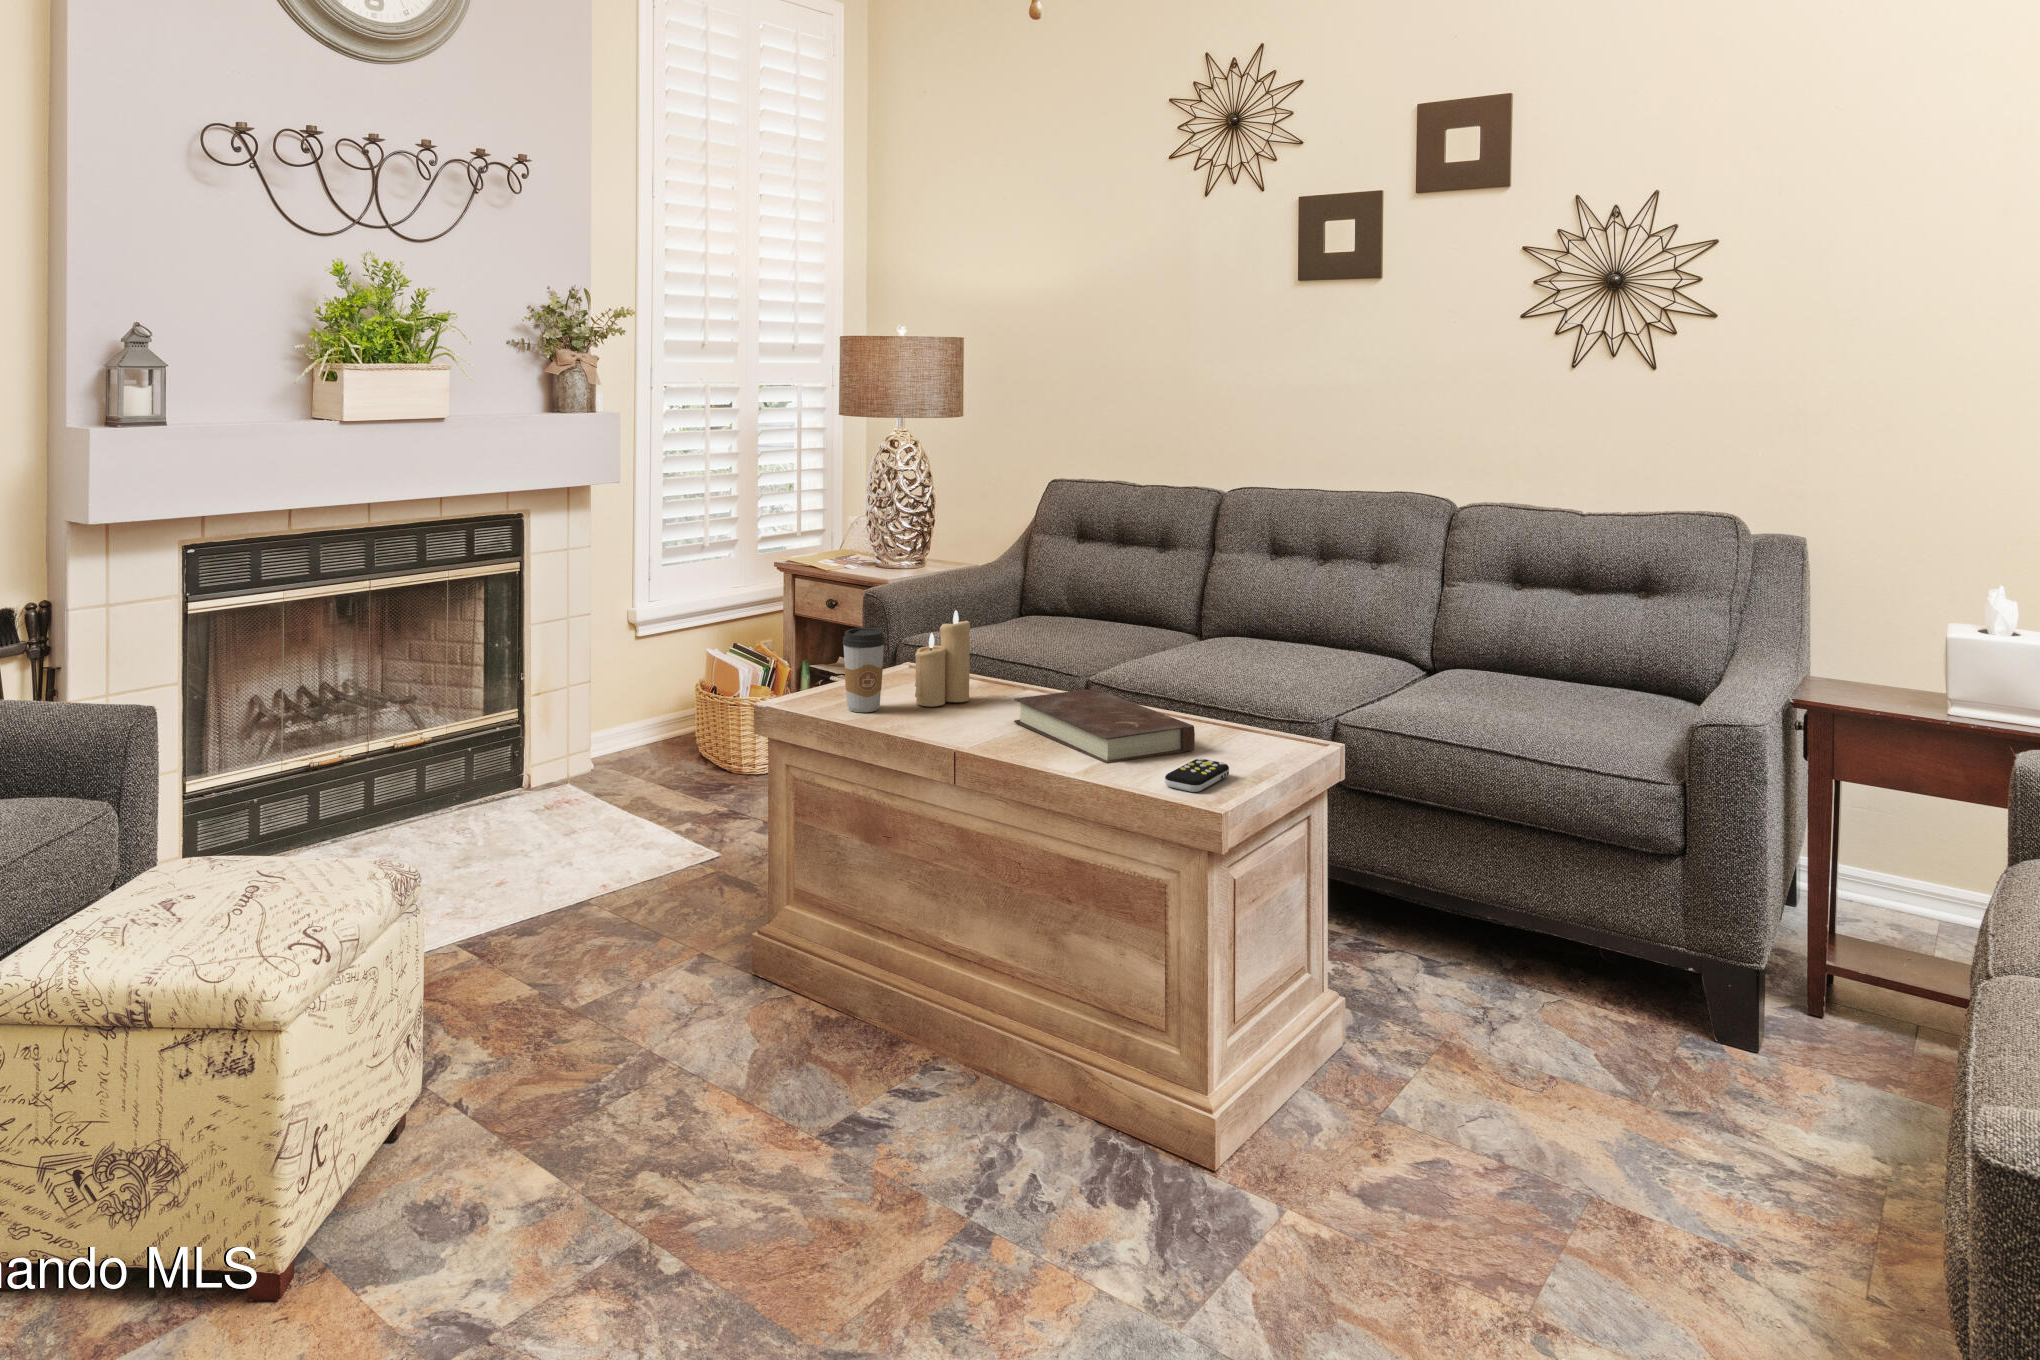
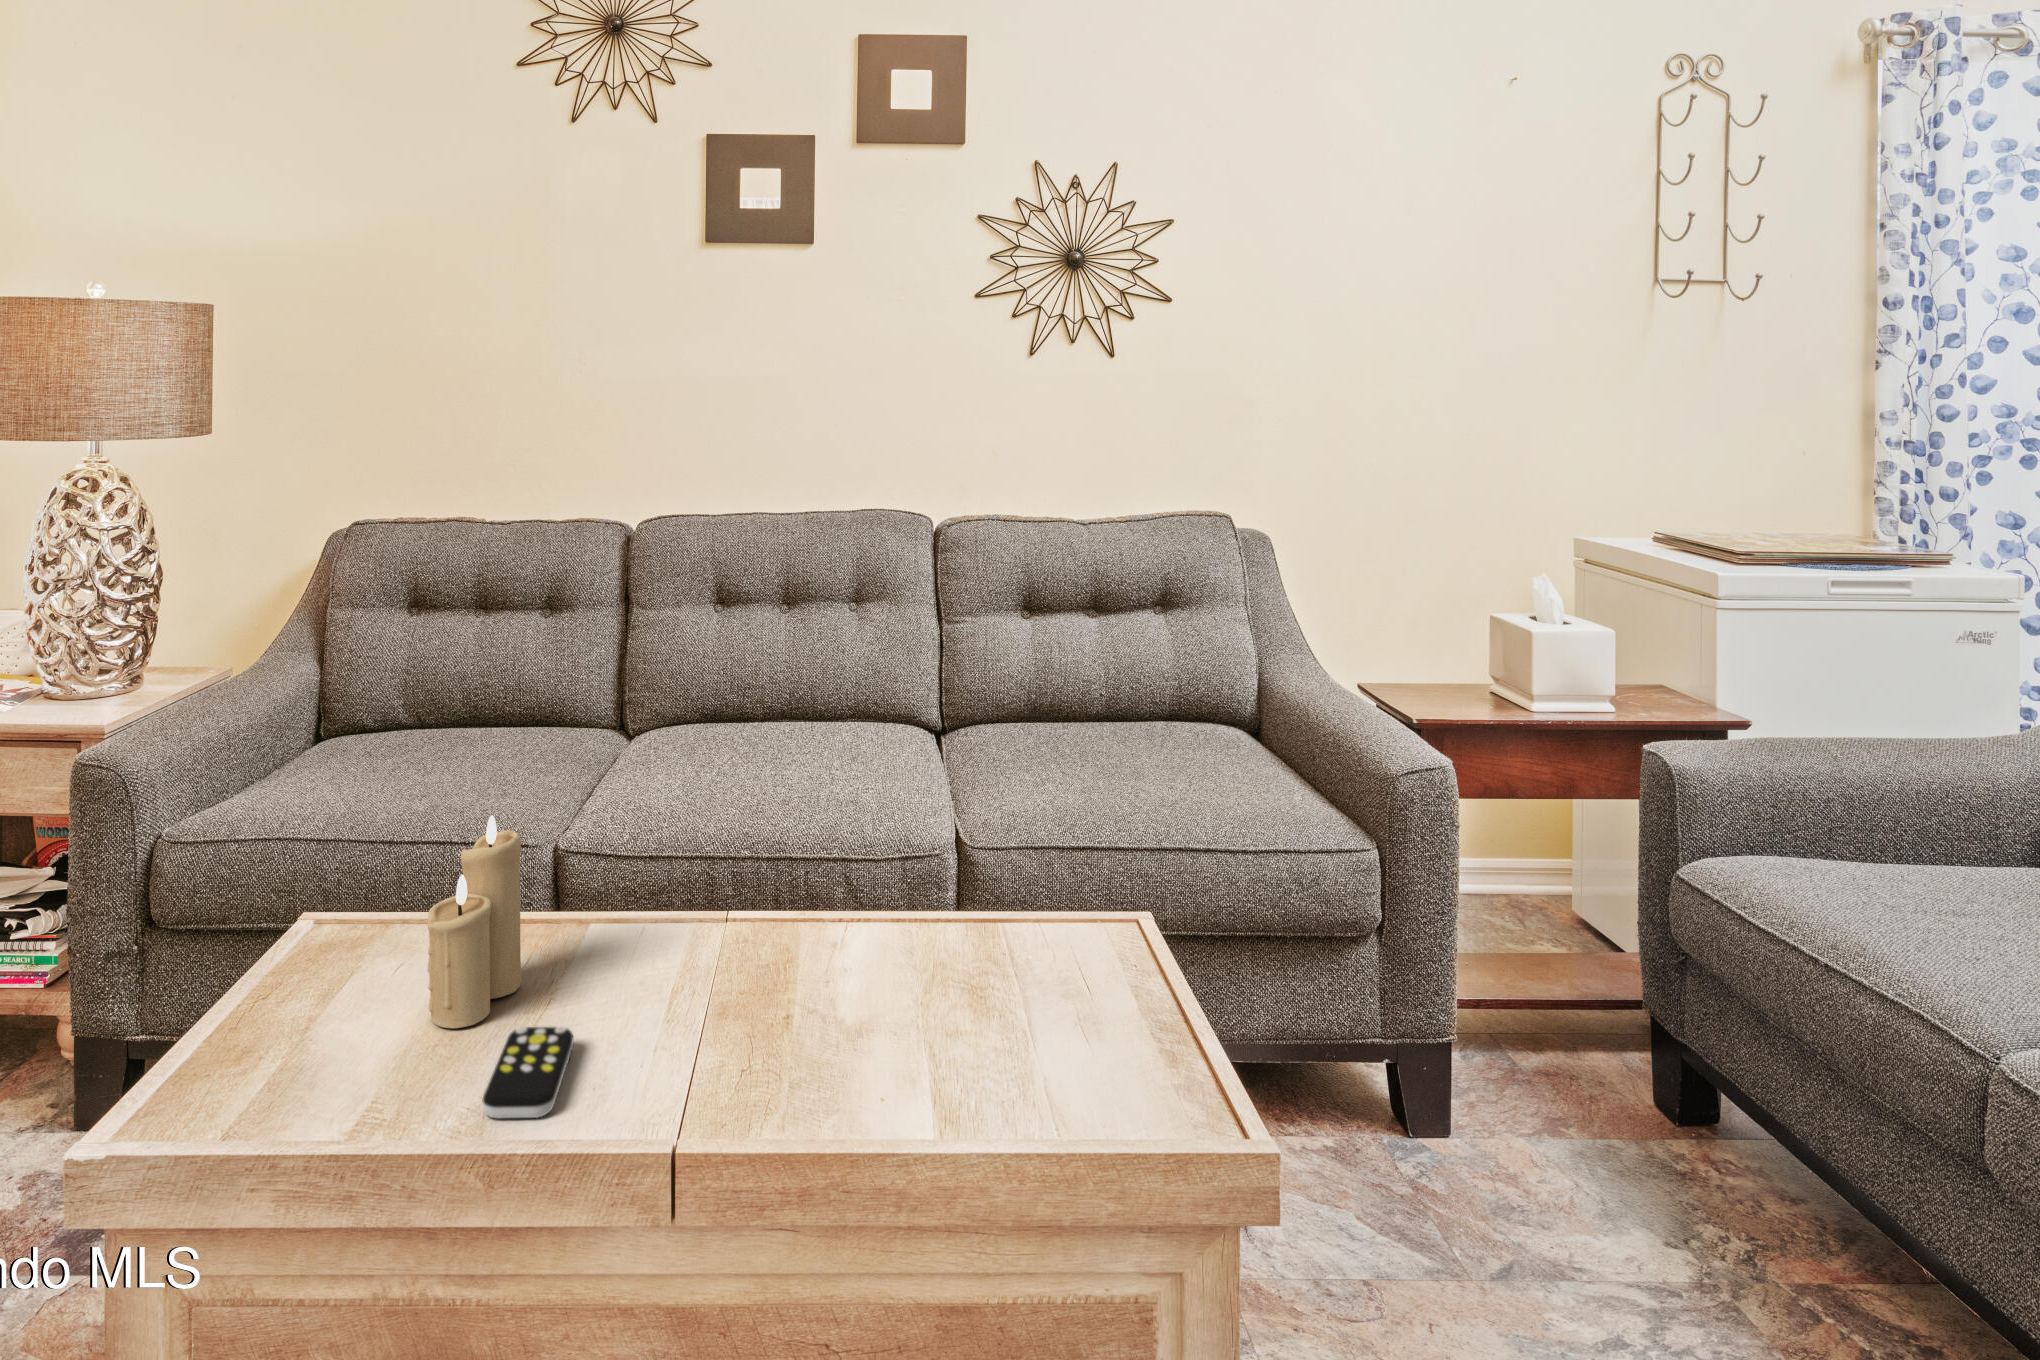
coffee cup: present [842,628,885,712] -> none [296,900,393,1098]
book: present [1014,689,1195,763] -> none [668,905,1010,1088]
remote control: present [1165,758,1229,792] -> present [483,1027,573,1119]

